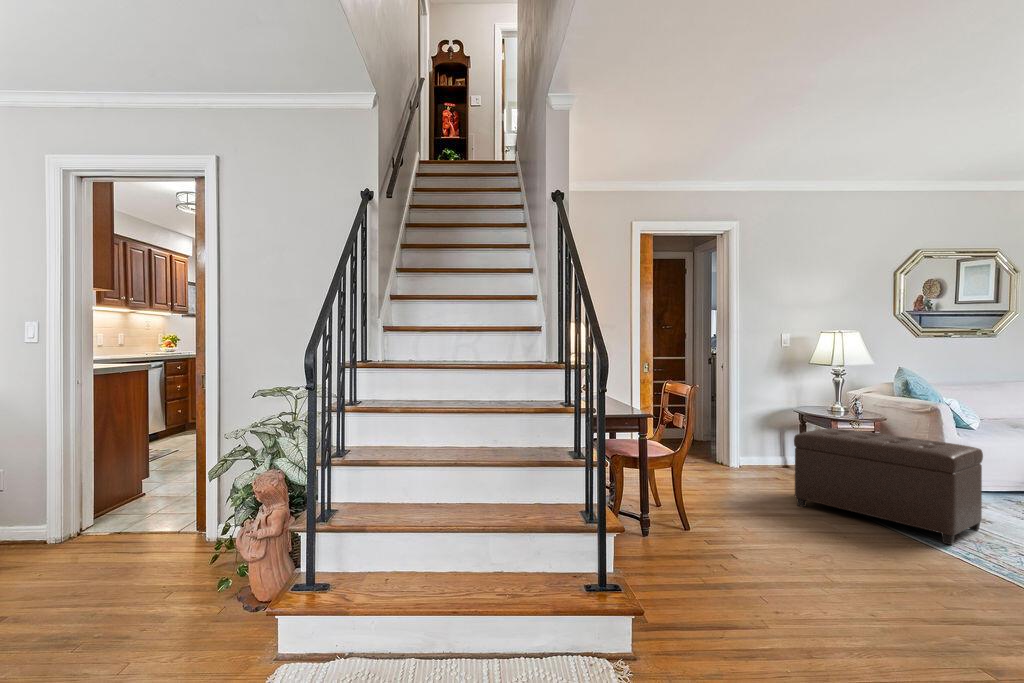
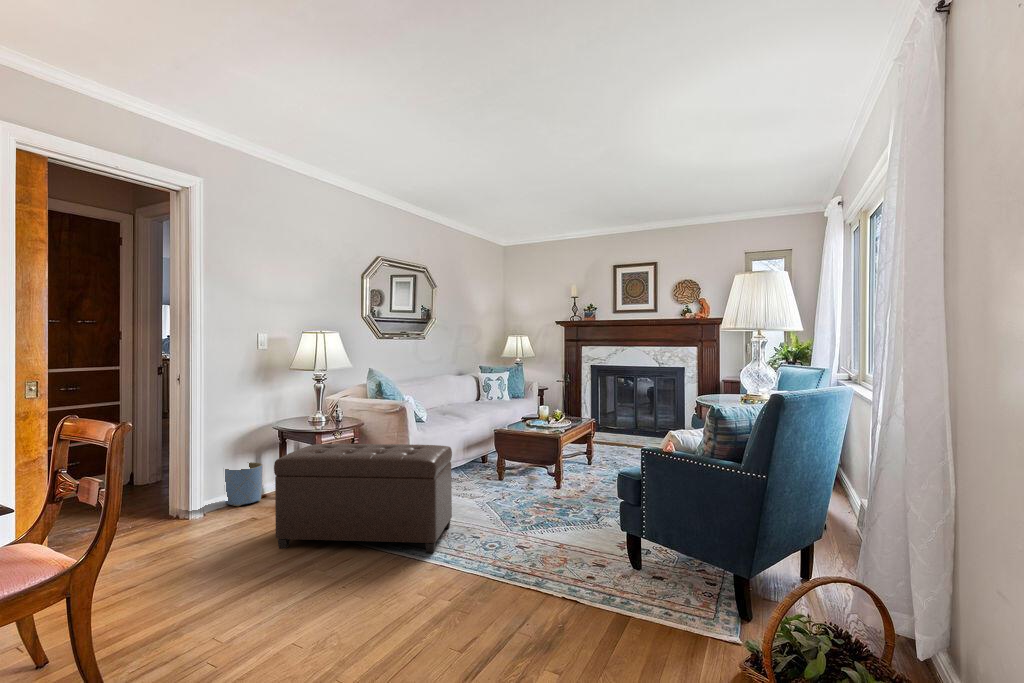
planter: none [755,437,786,471] -> present [225,462,262,507]

